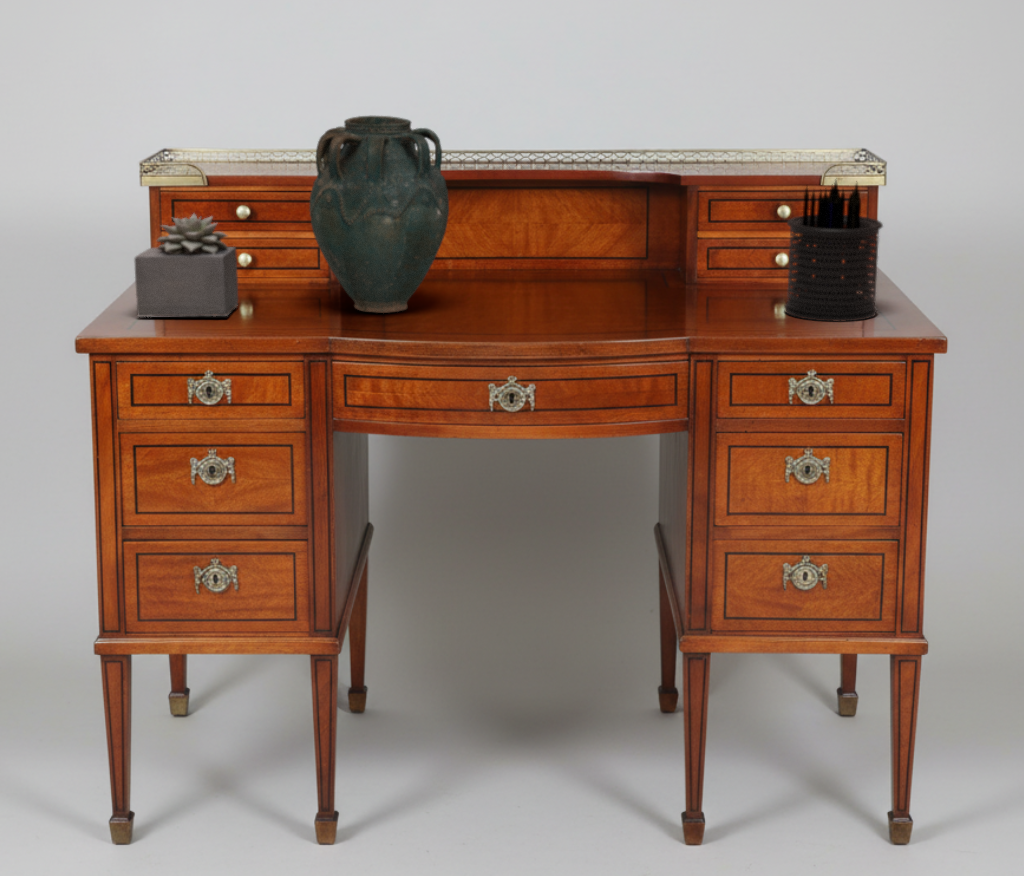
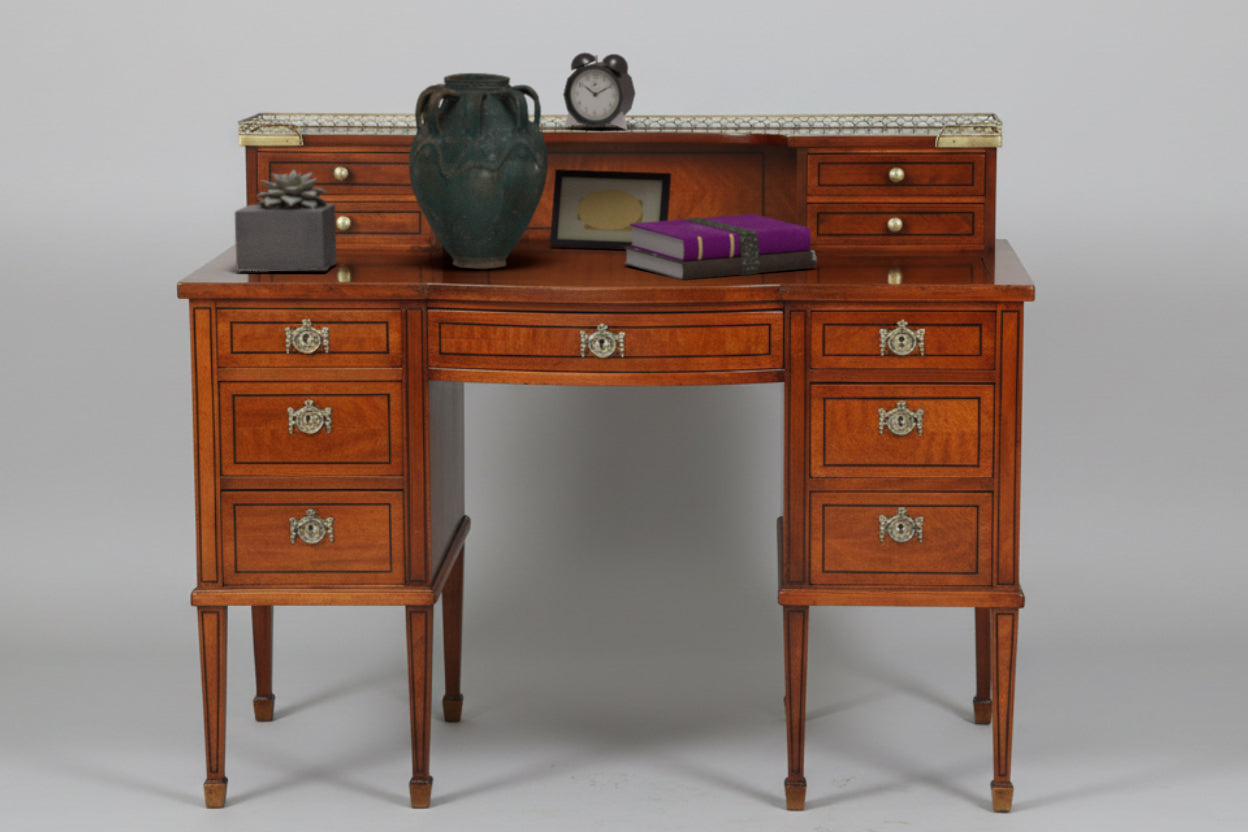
alarm clock: none [457,91,526,167] -> present [563,53,635,129]
pen holder: present [784,181,883,322] -> none [885,132,981,276]
picture frame: none [446,207,565,288] -> present [550,169,671,250]
notebook: none [524,254,717,328] -> present [623,214,817,280]

